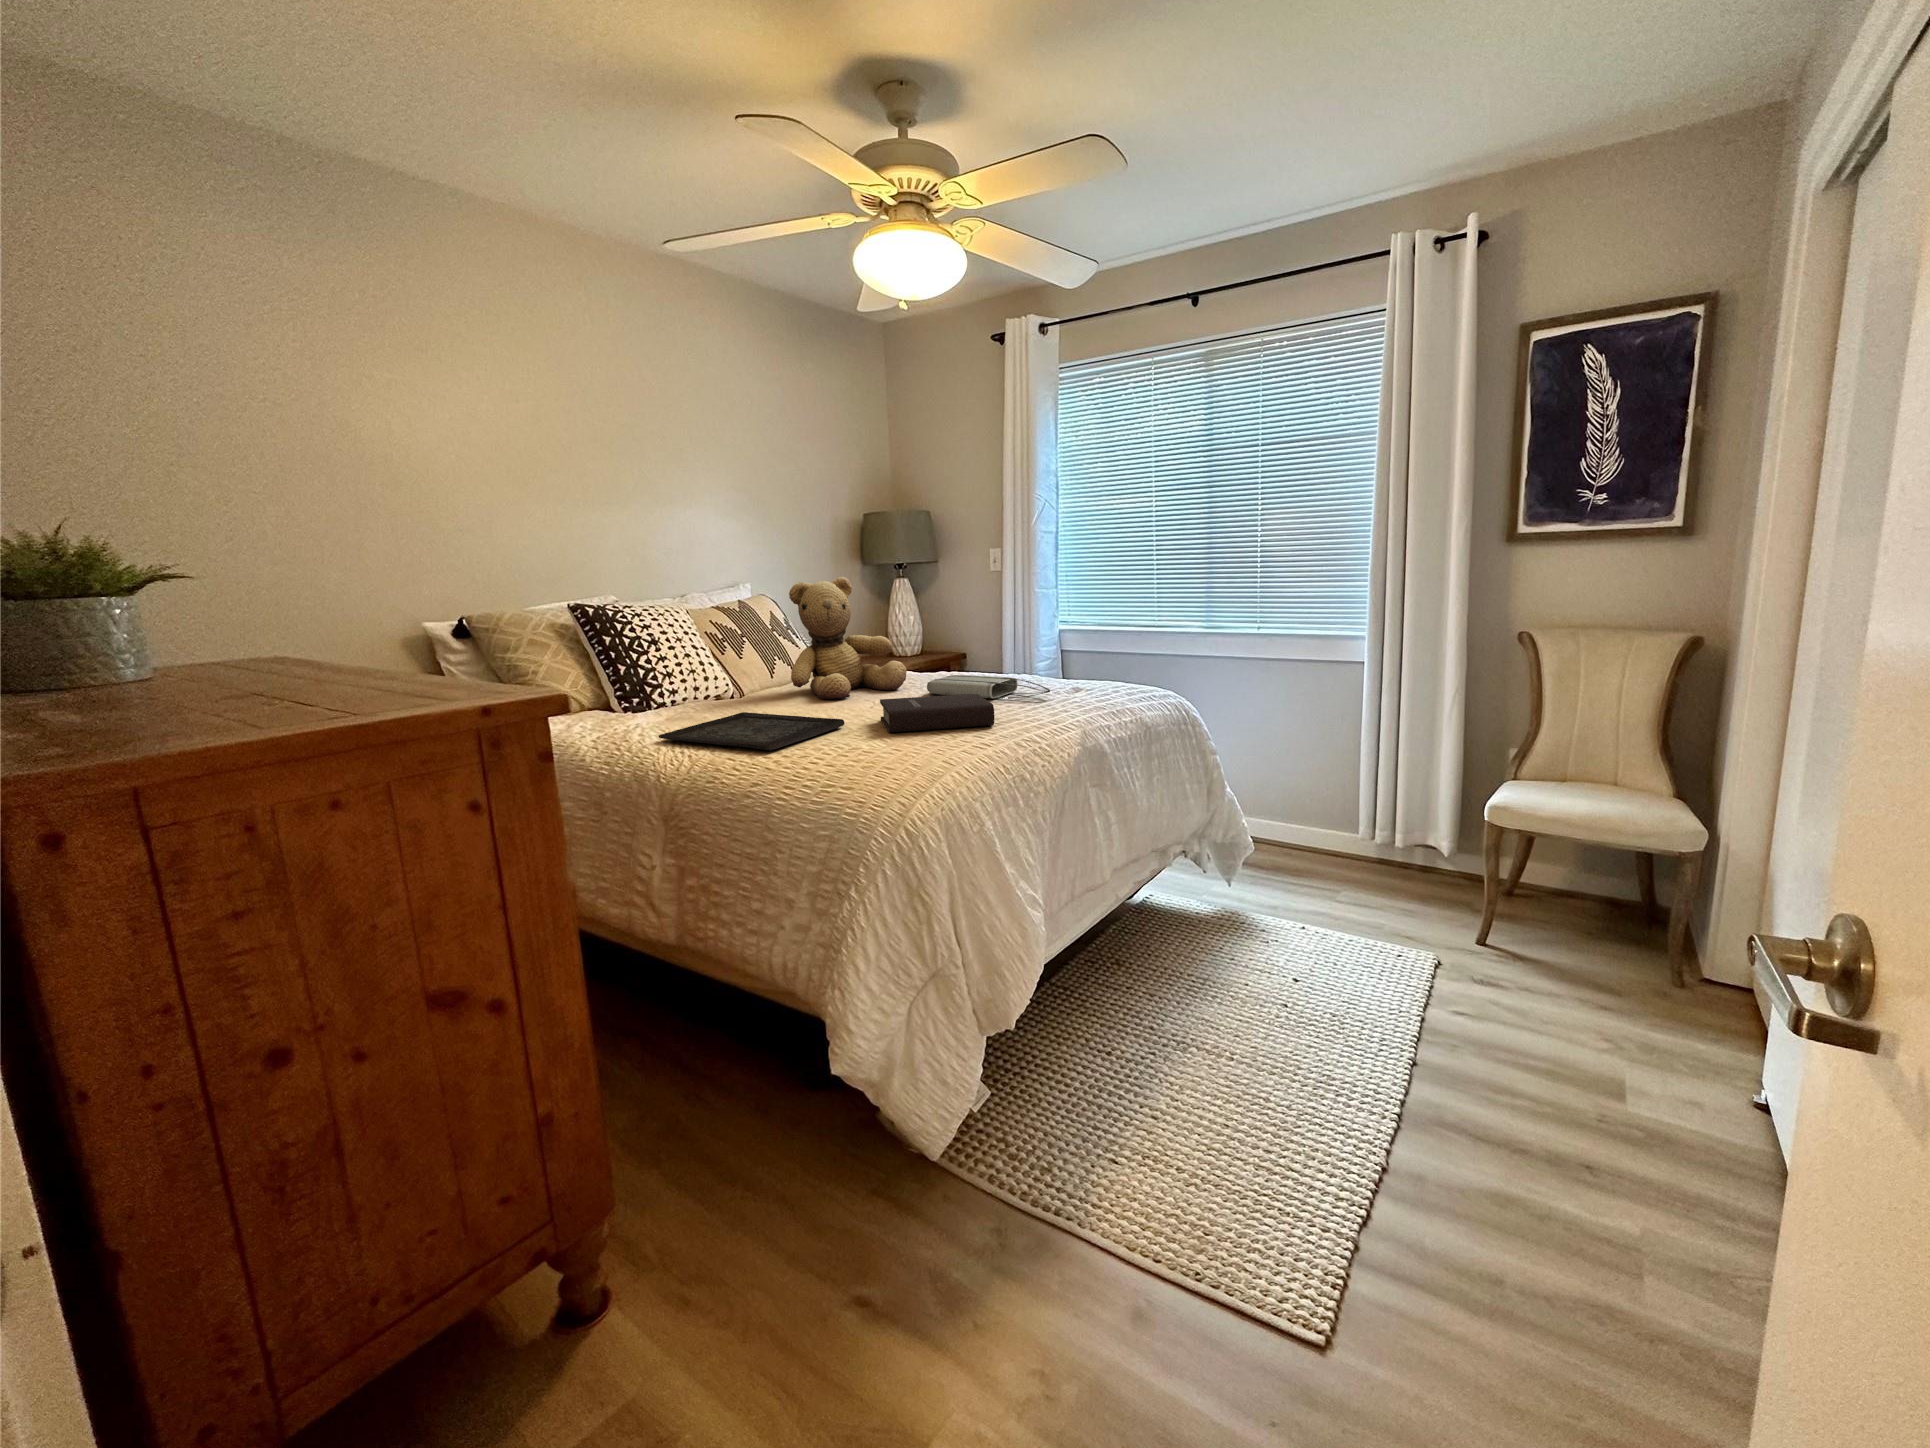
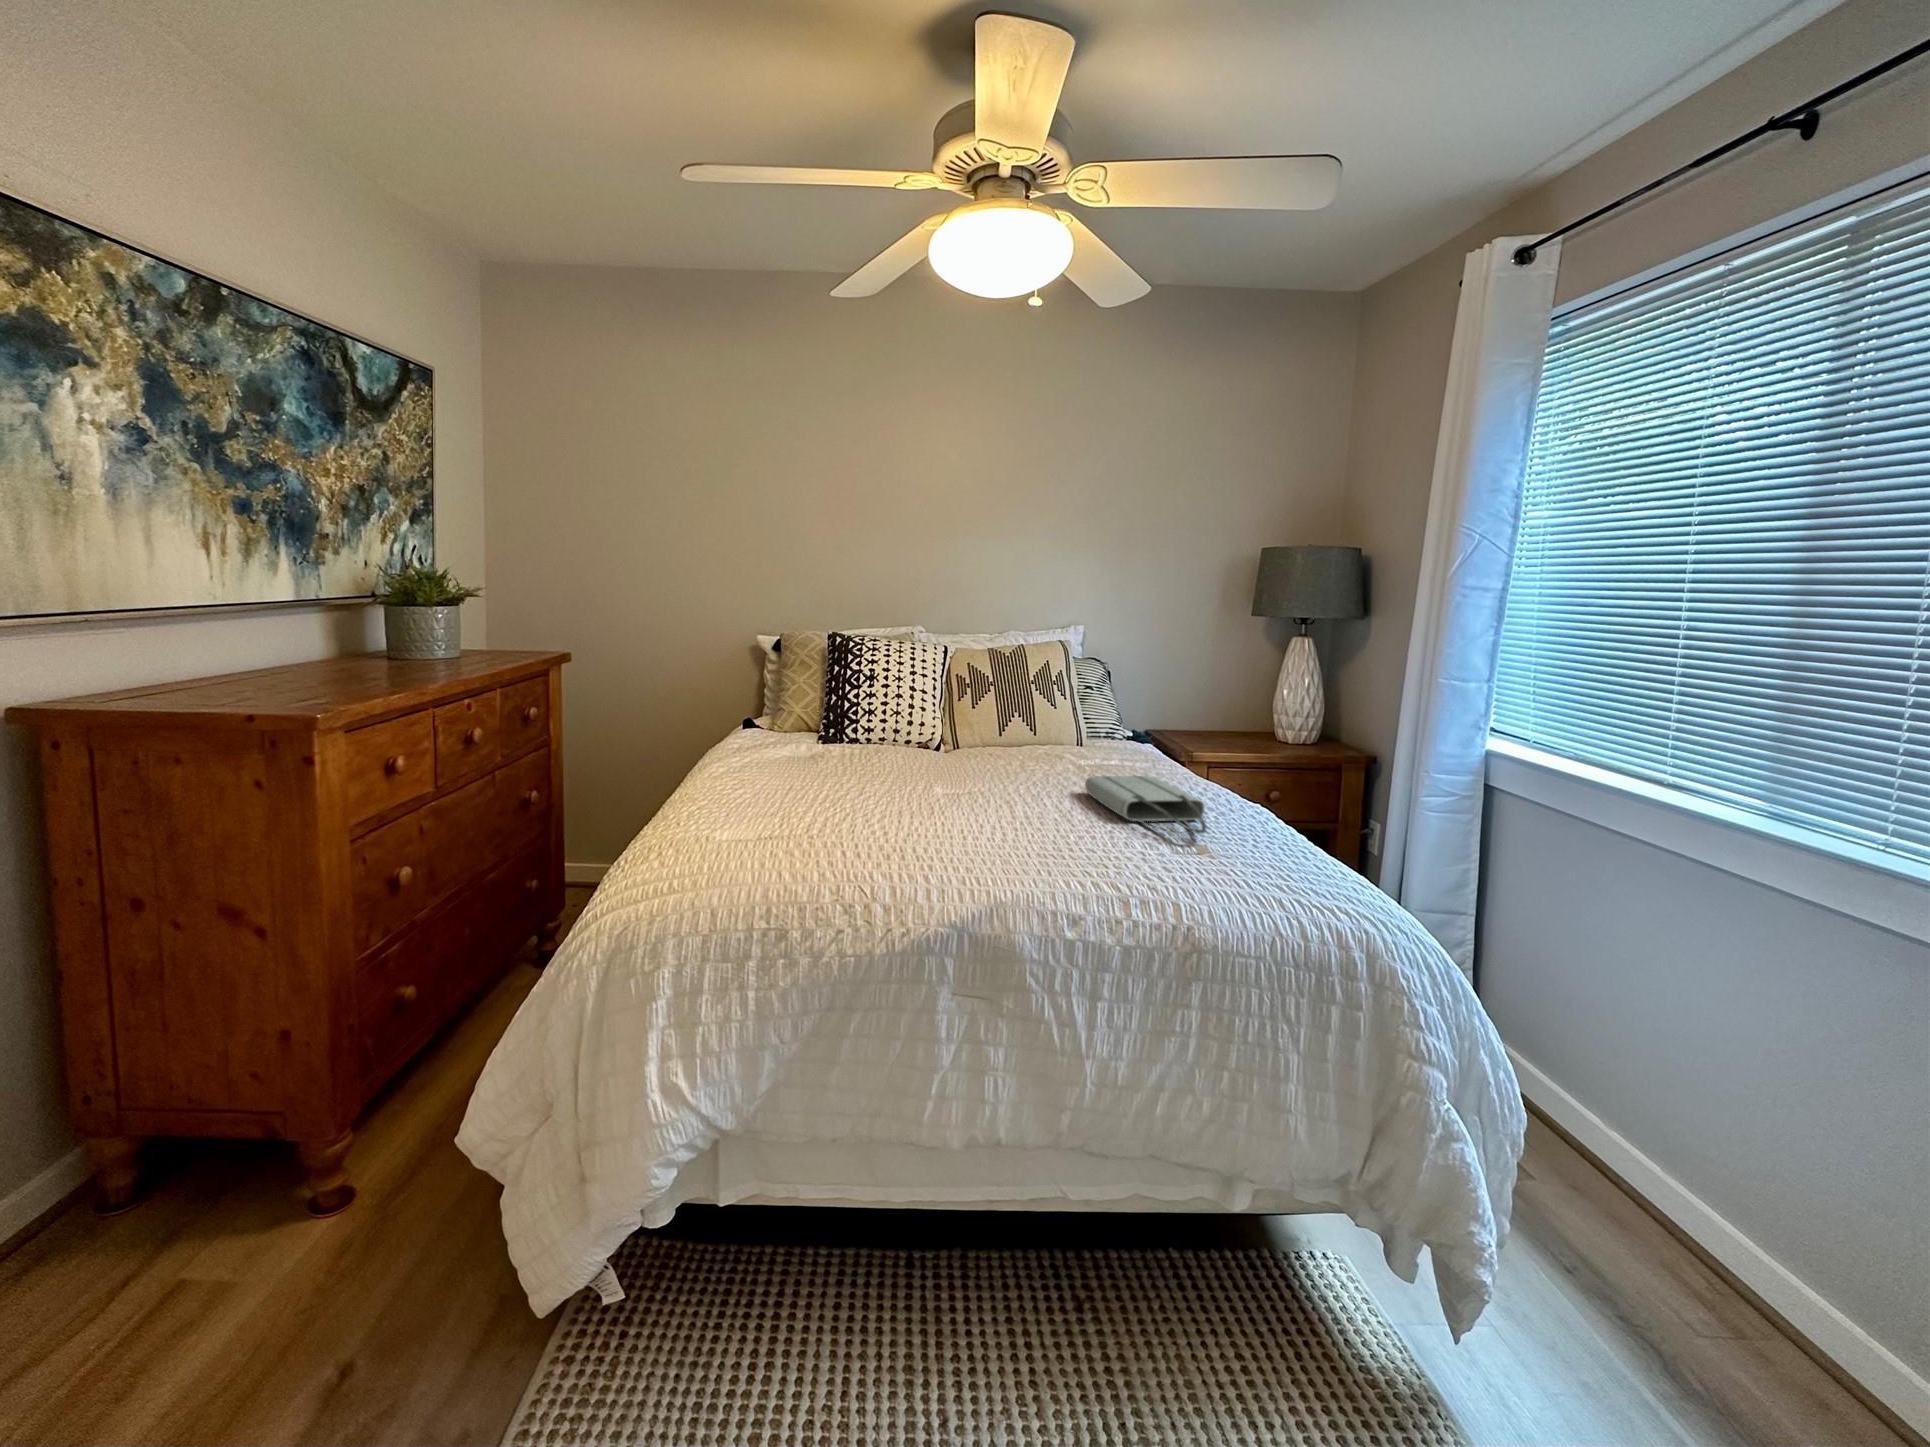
teddy bear: present [789,577,907,699] -> none [964,627,1100,778]
book: present [880,694,994,732] -> none [880,782,1048,853]
tray: present [659,712,844,750] -> none [732,763,880,806]

